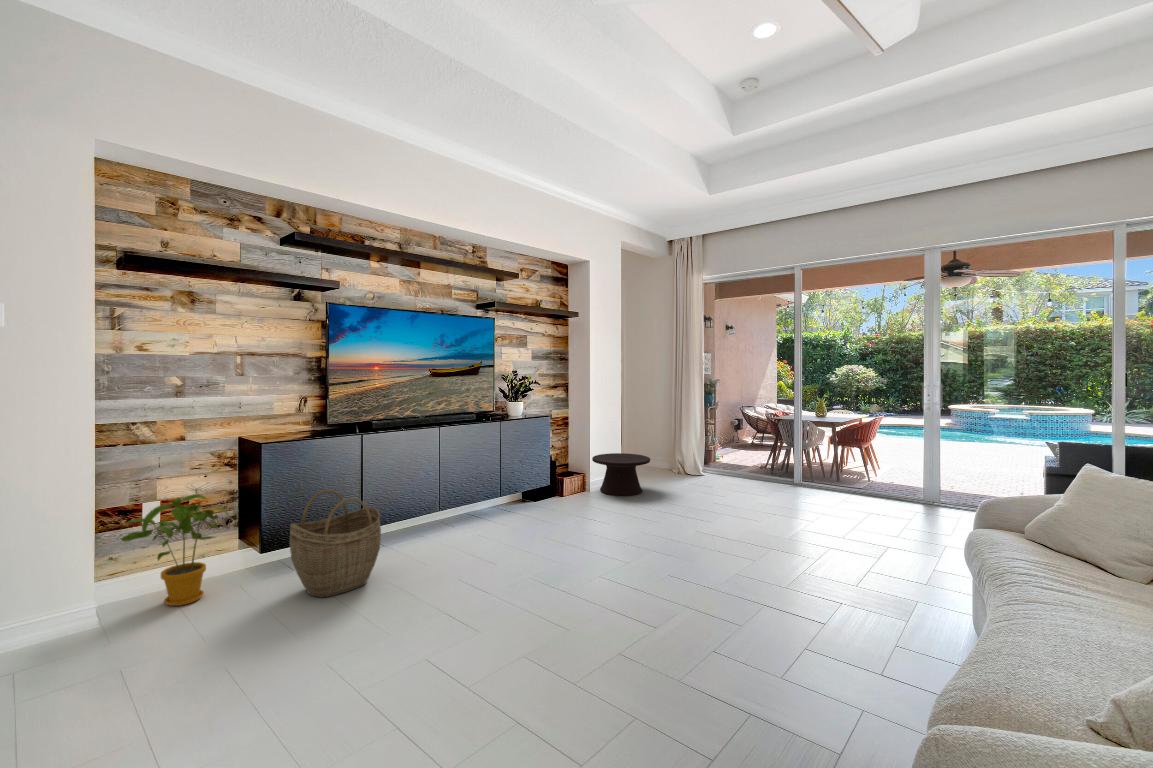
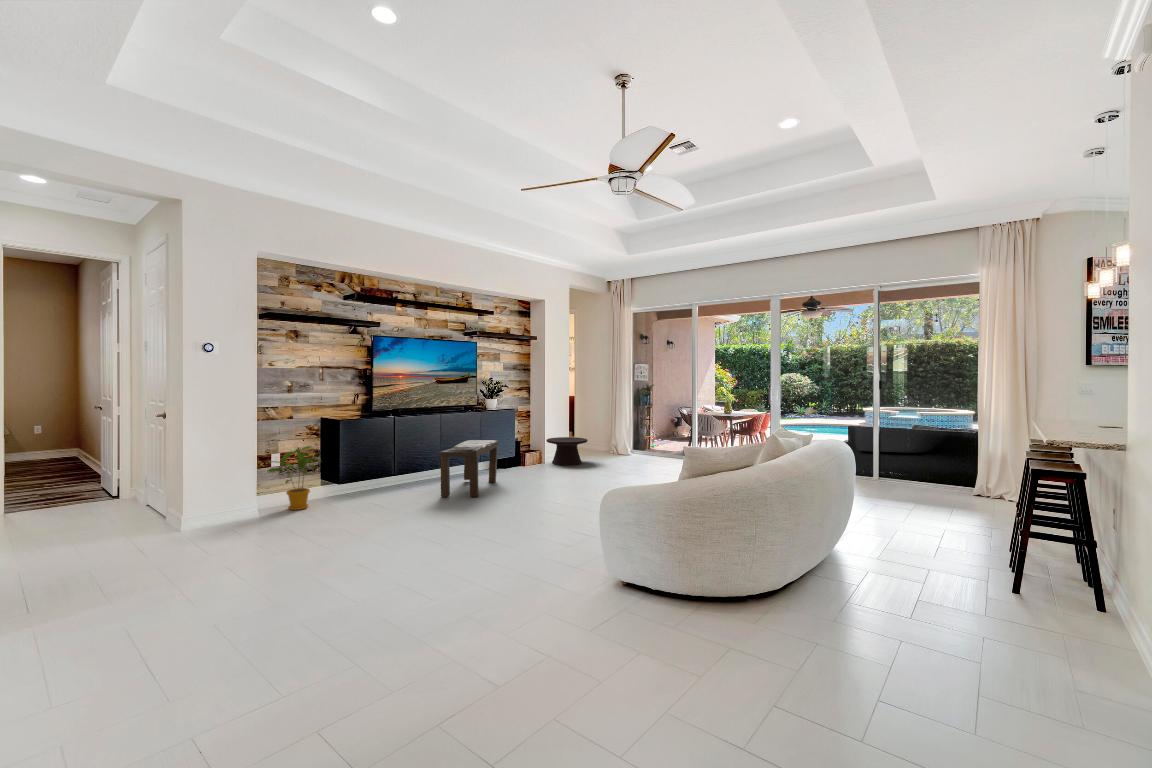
bench: none [433,467,529,571] -> present [440,440,499,497]
woven basket: present [290,490,381,597] -> none [358,448,409,507]

